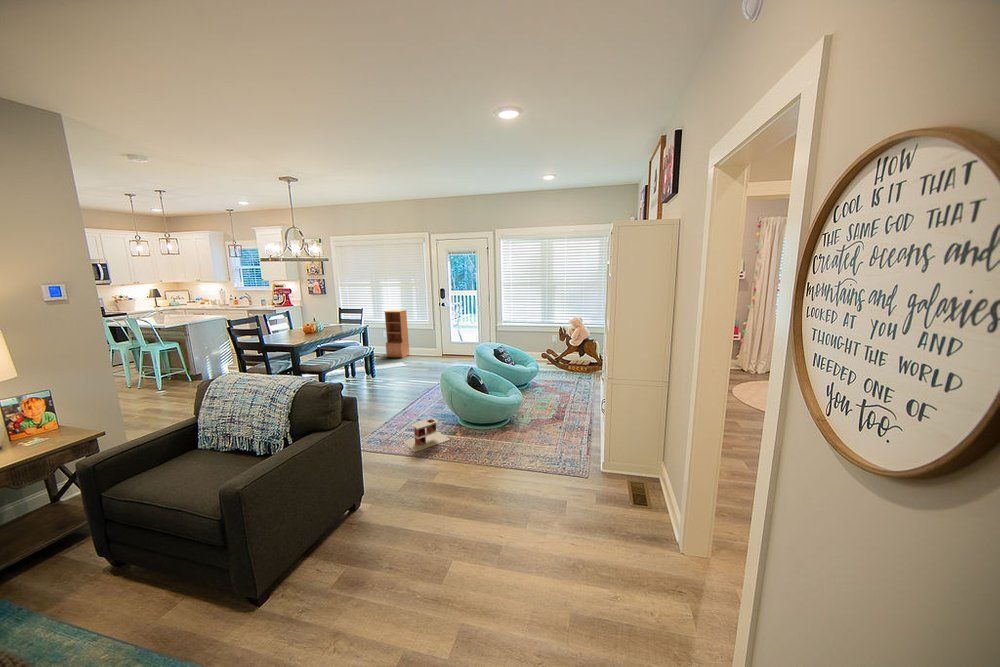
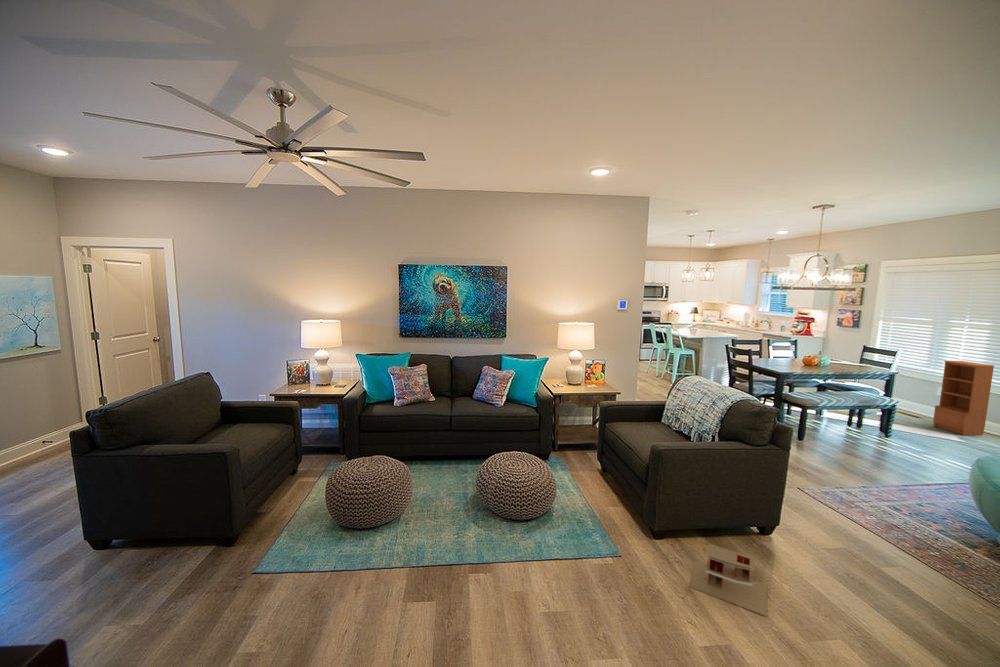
toy house: present [403,418,450,452] -> present [689,544,767,616]

